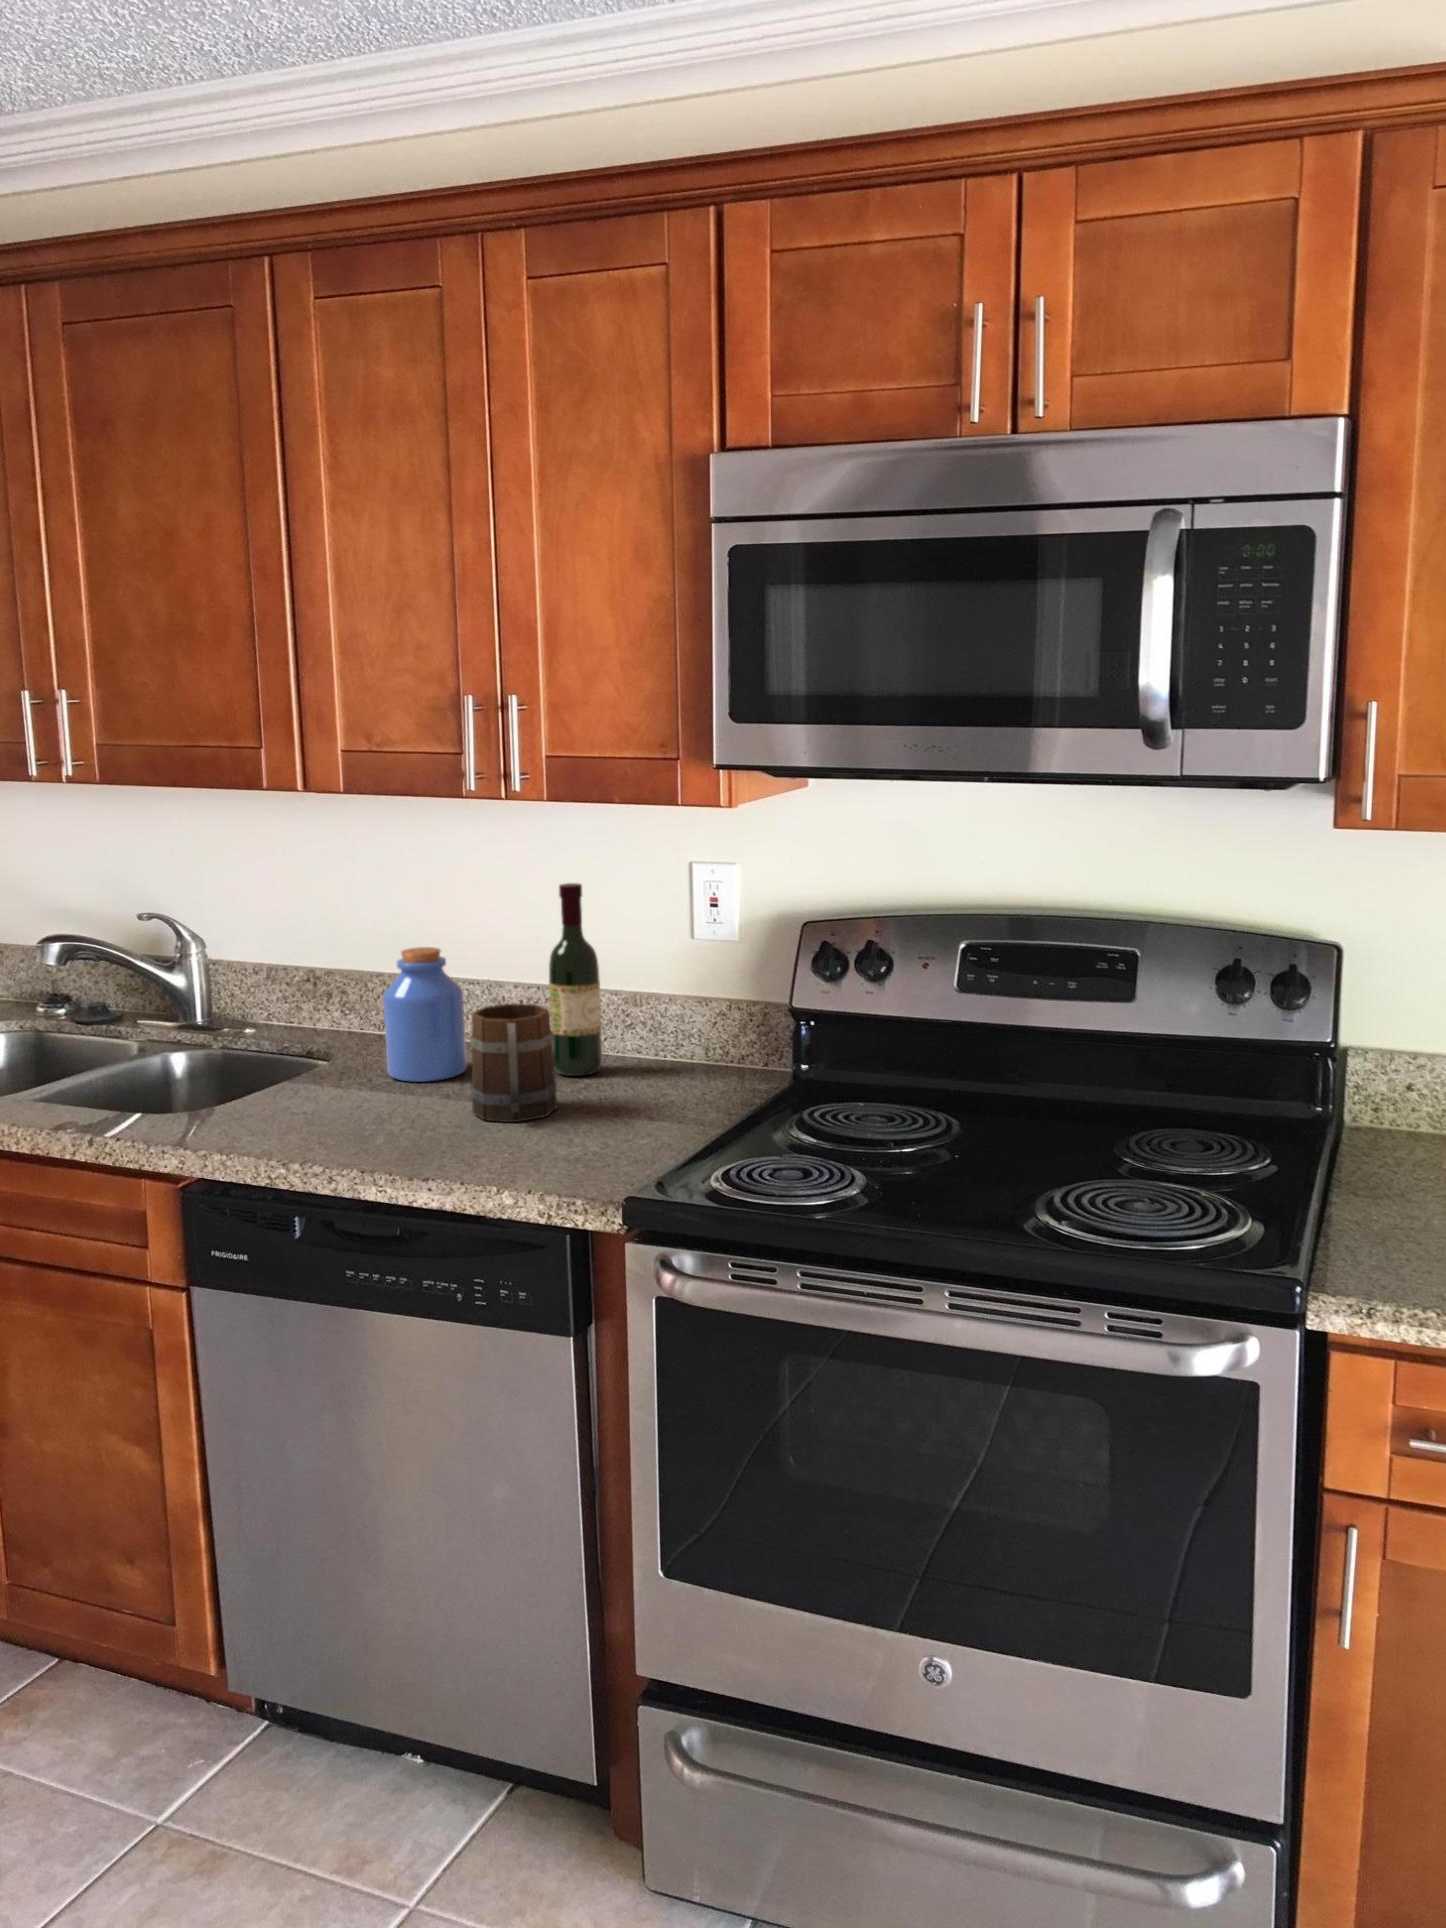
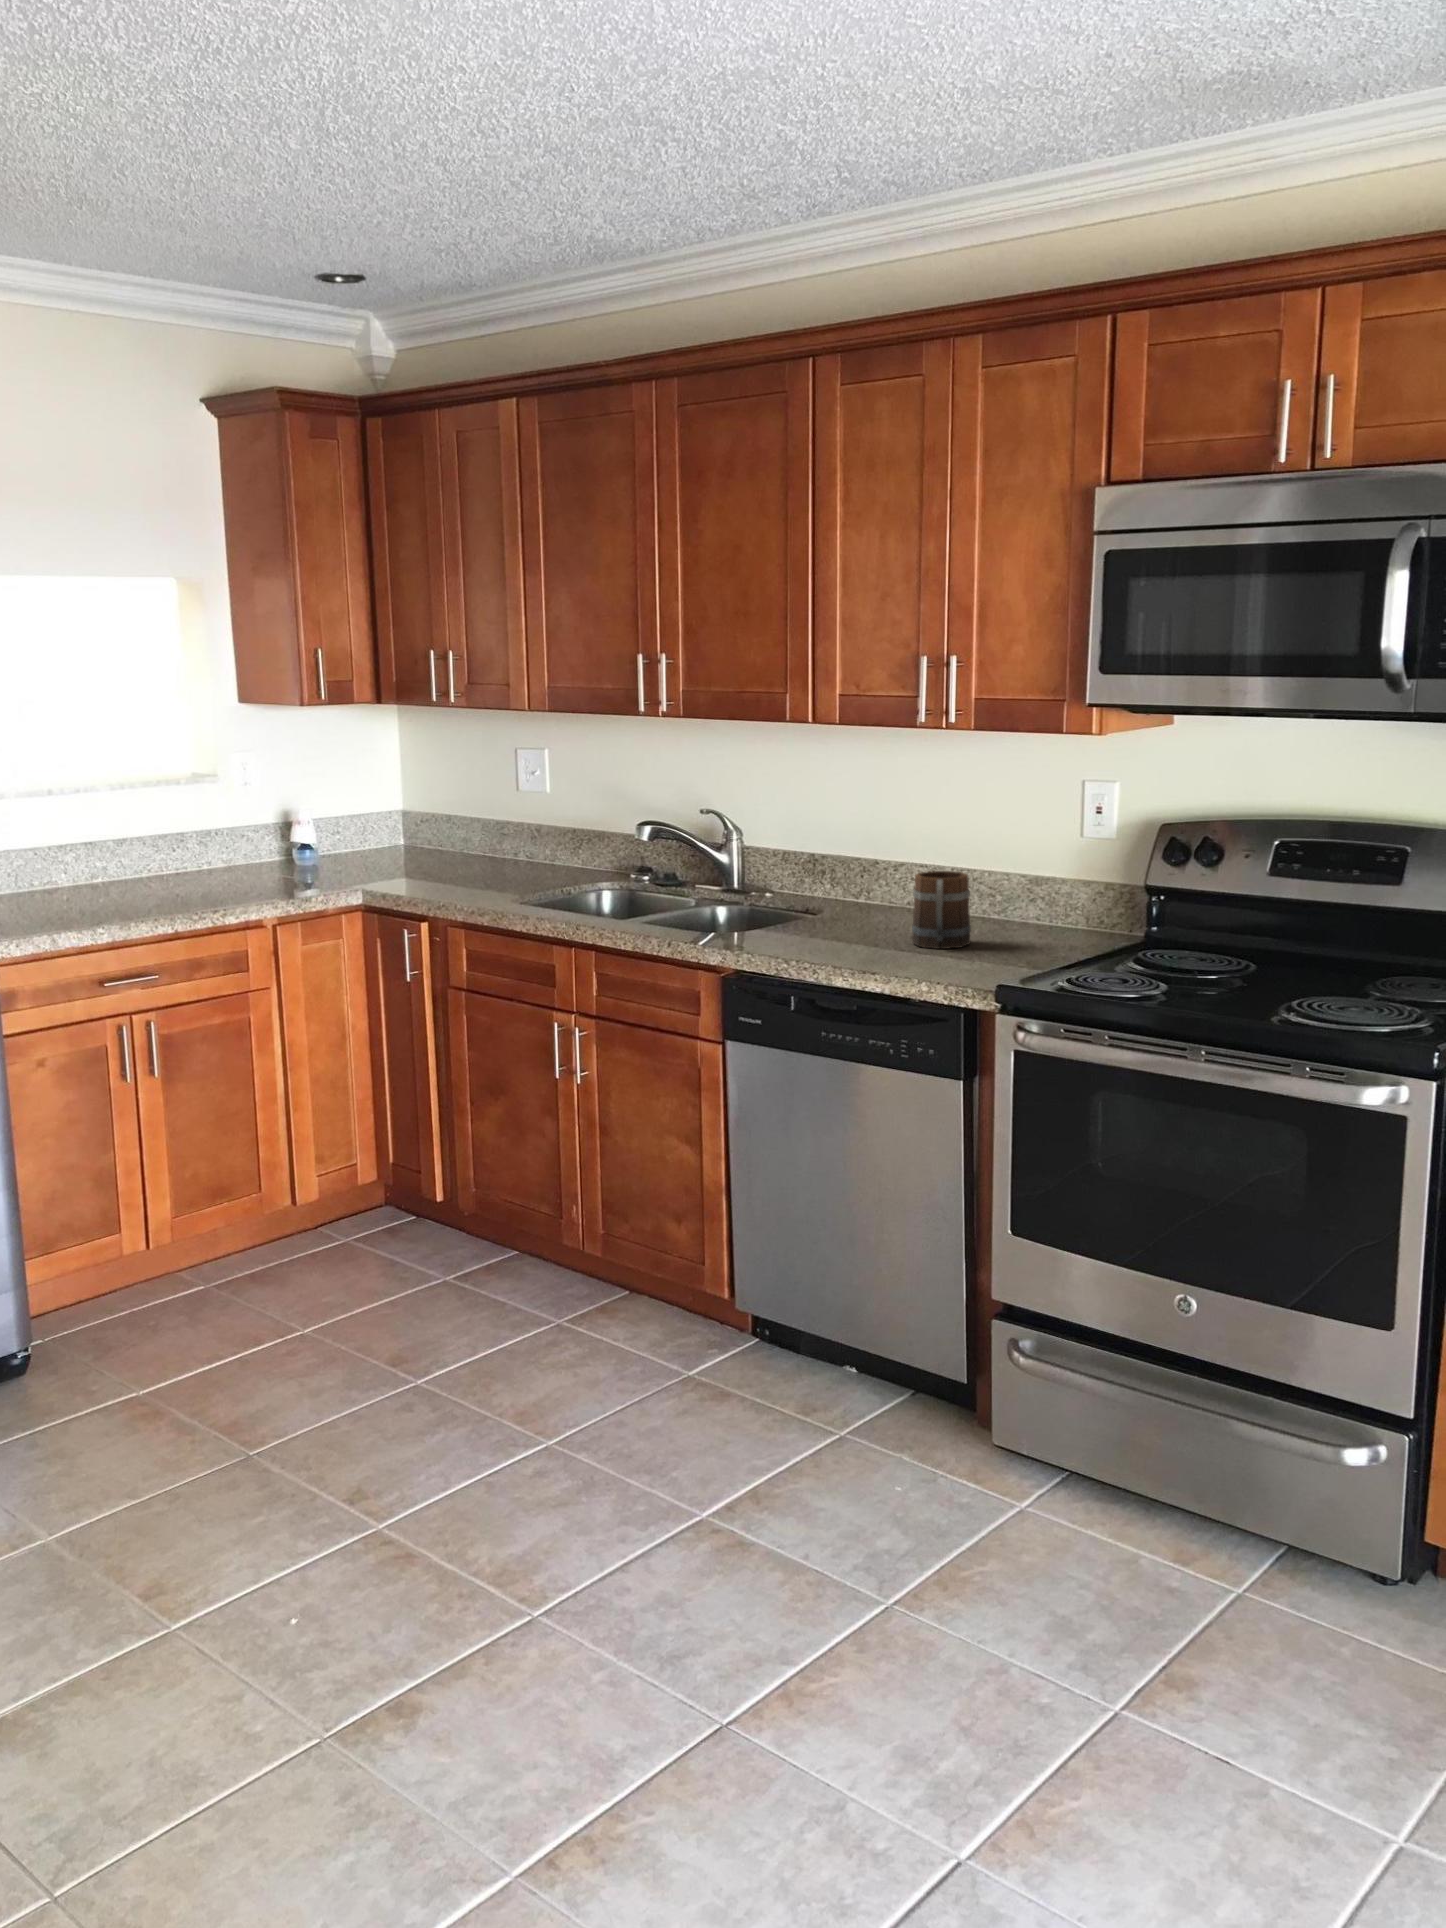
wine bottle: present [549,883,603,1076] -> none [973,793,1010,930]
jar: present [383,947,467,1082] -> none [859,835,914,927]

